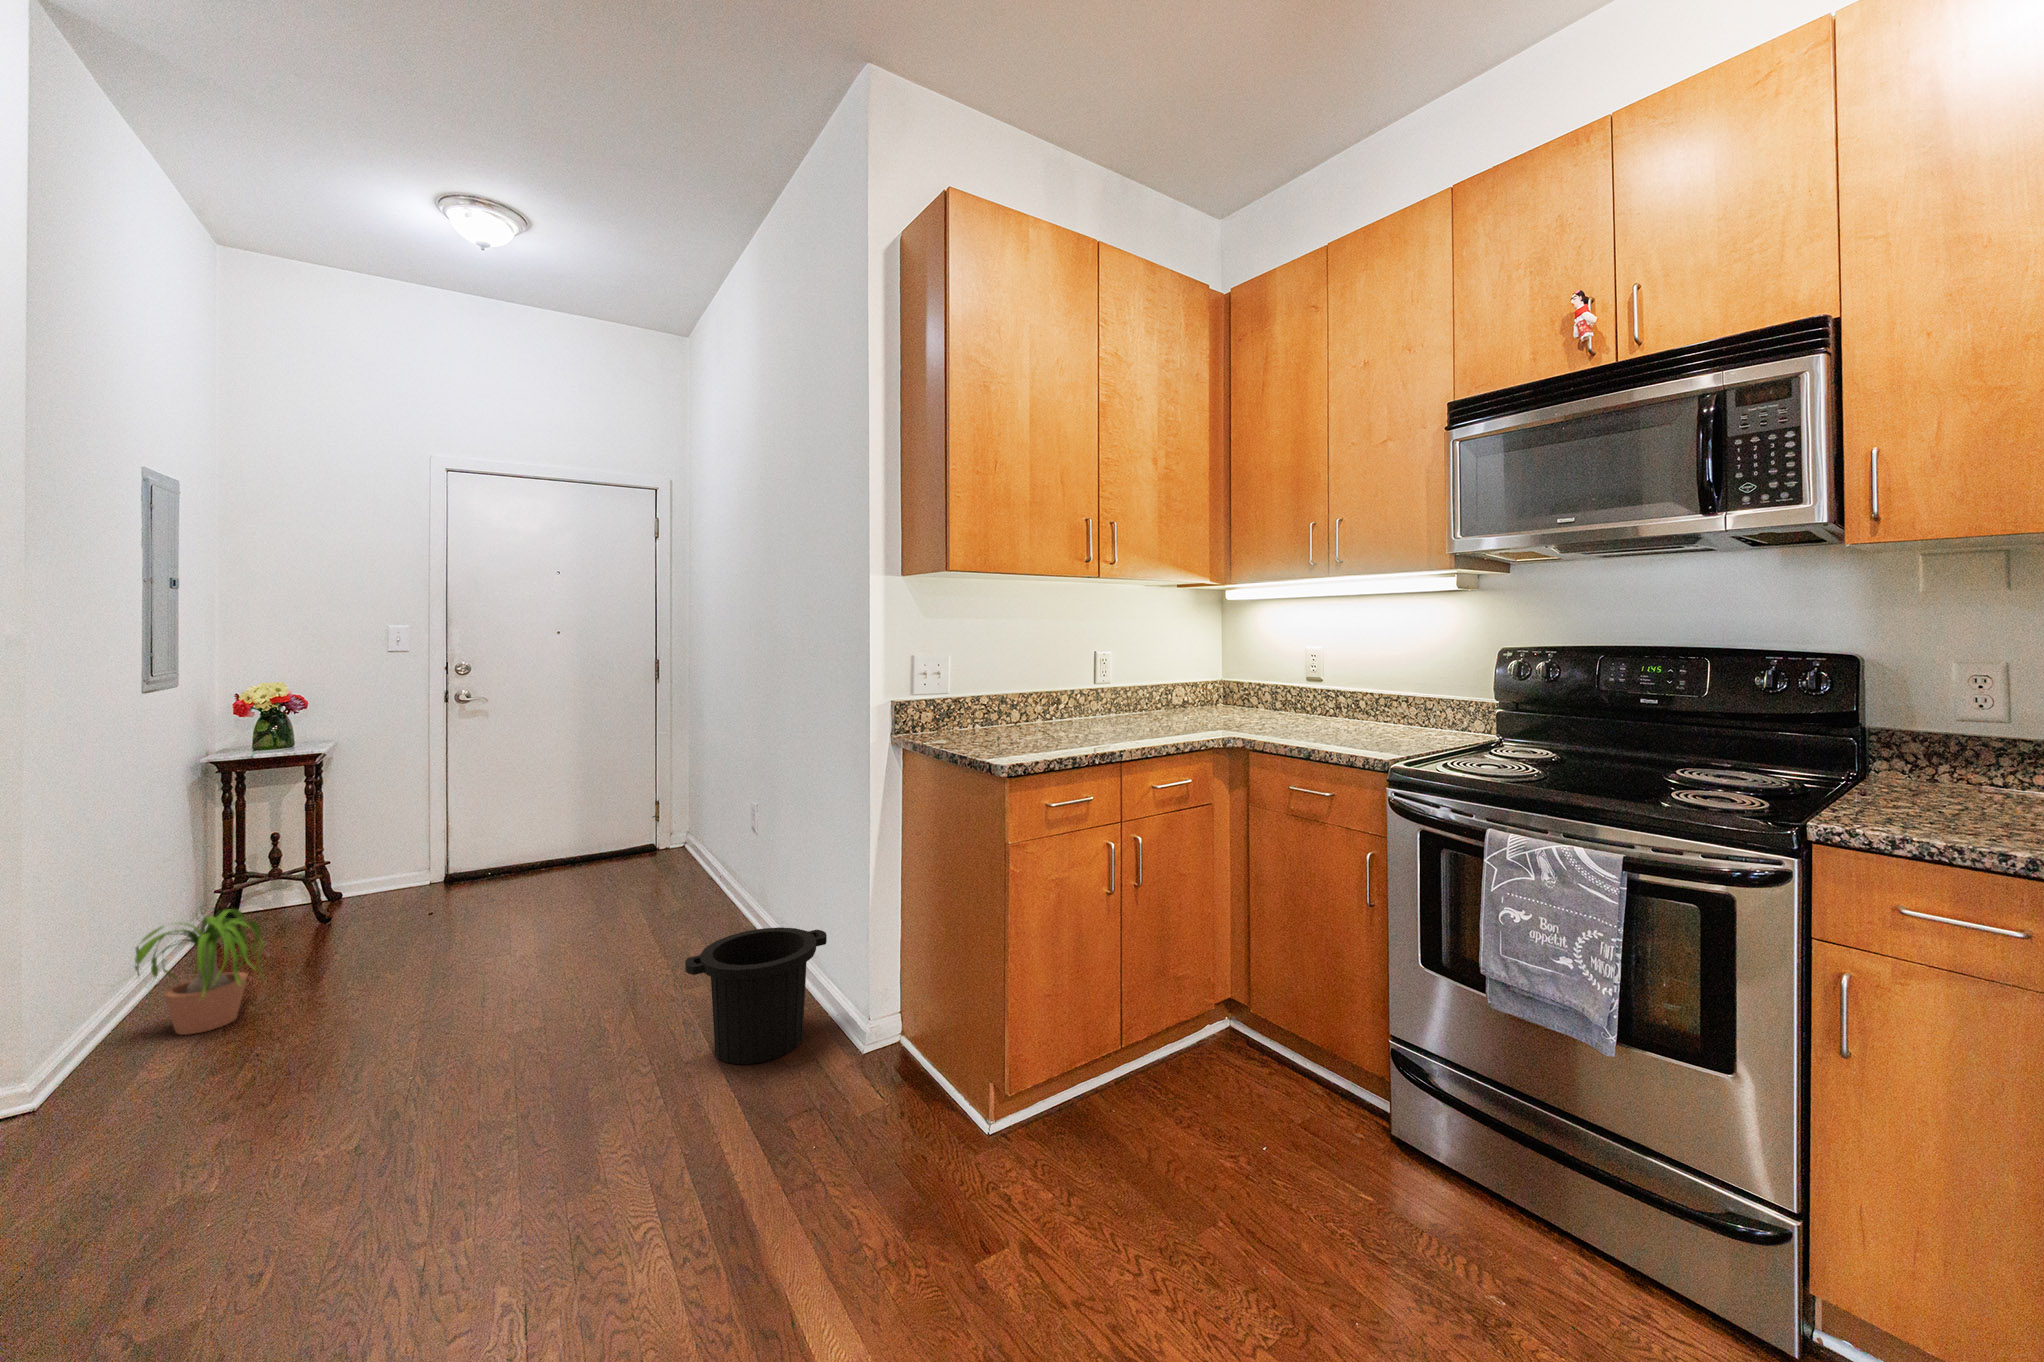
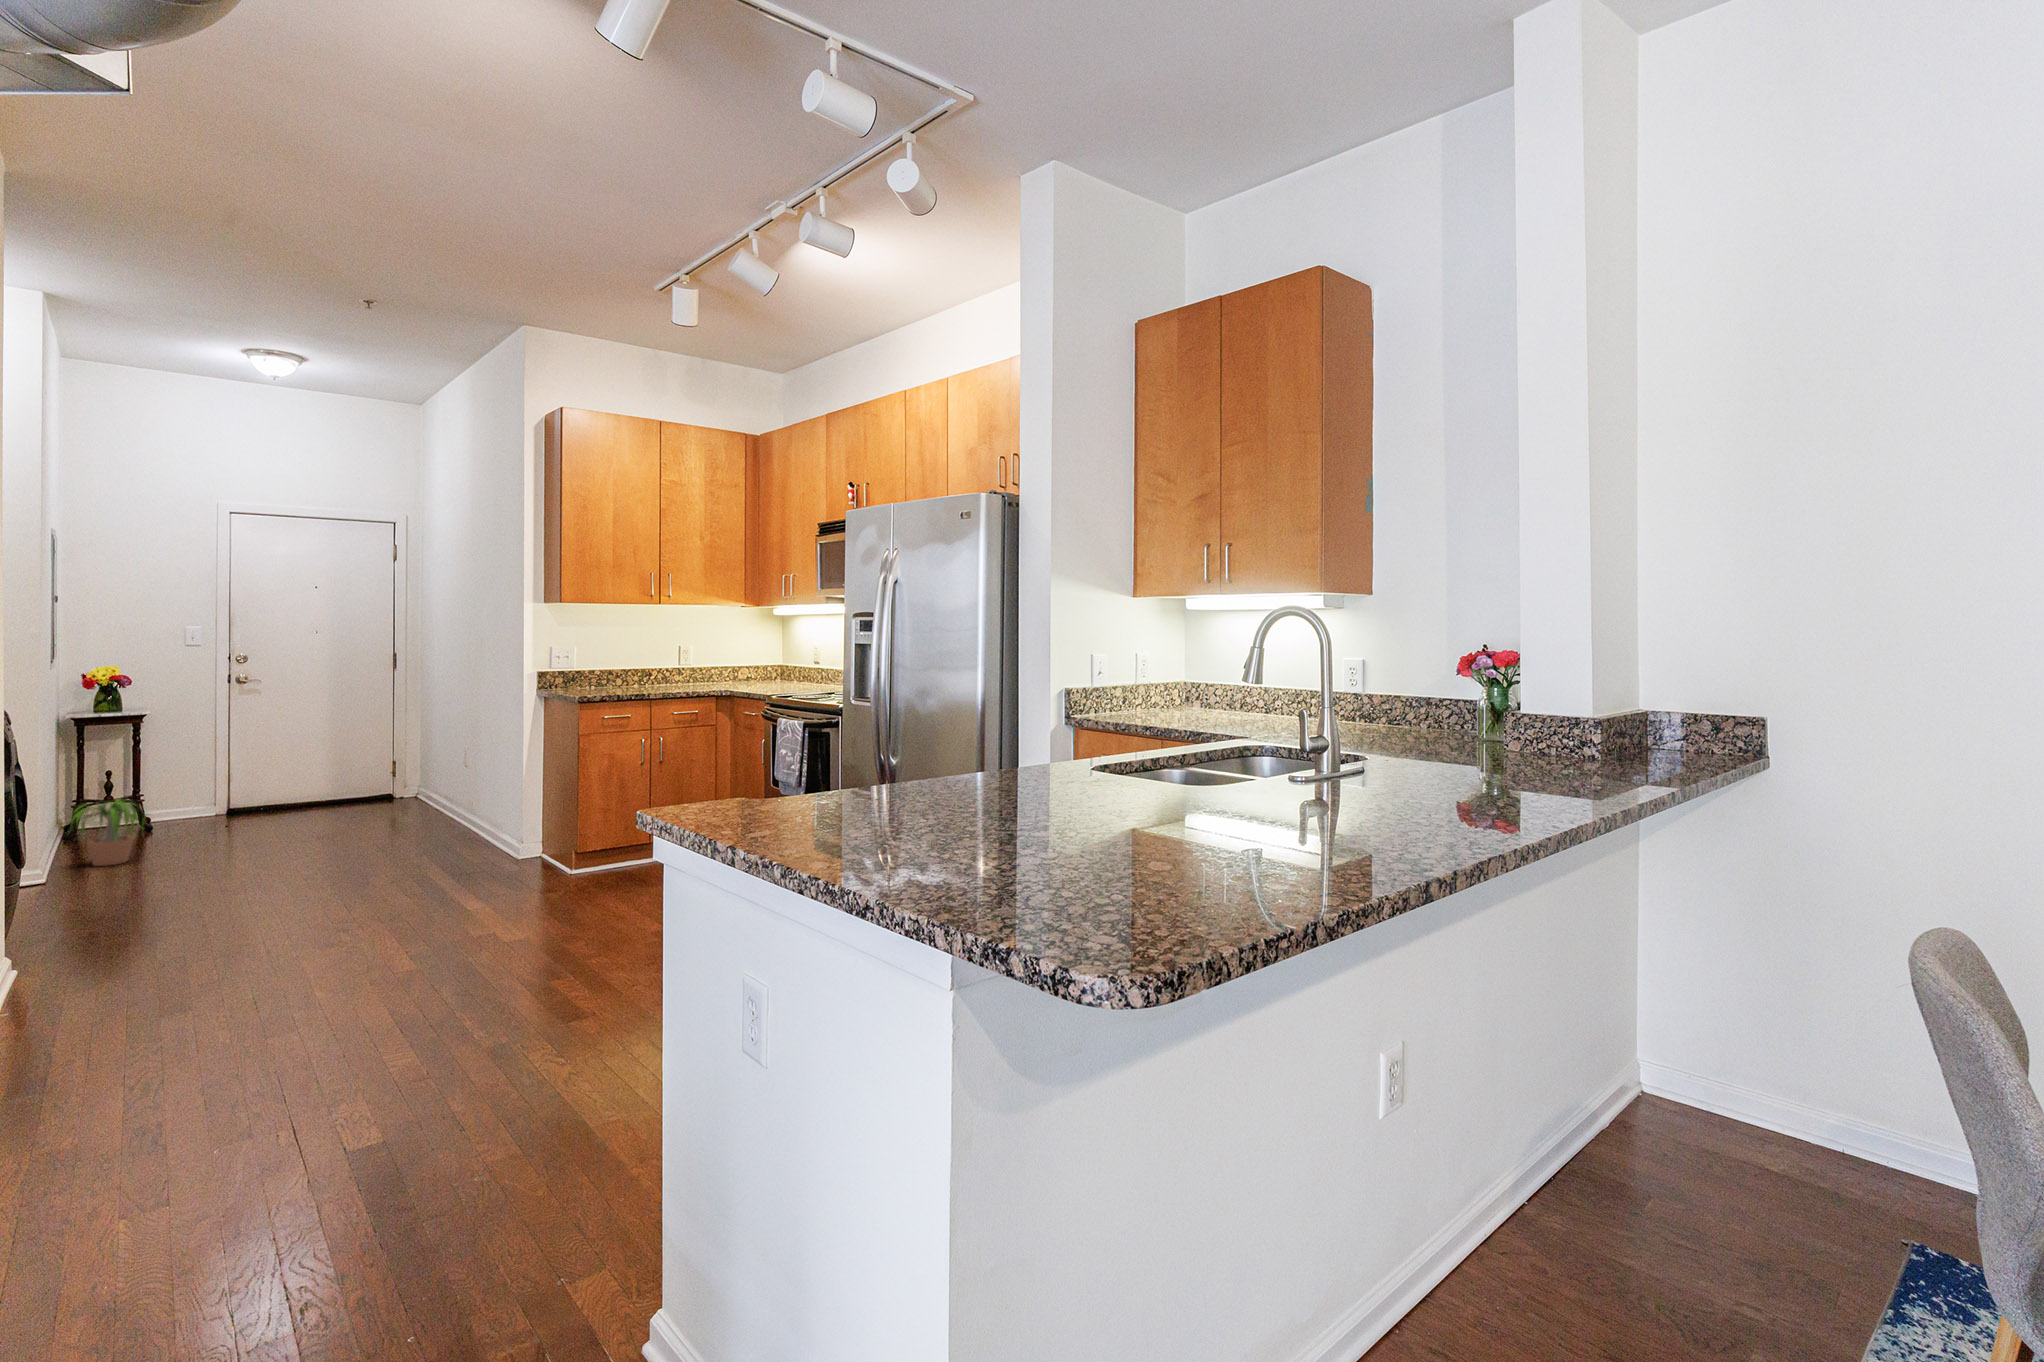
trash can: present [685,927,827,1064] -> none [414,802,500,866]

